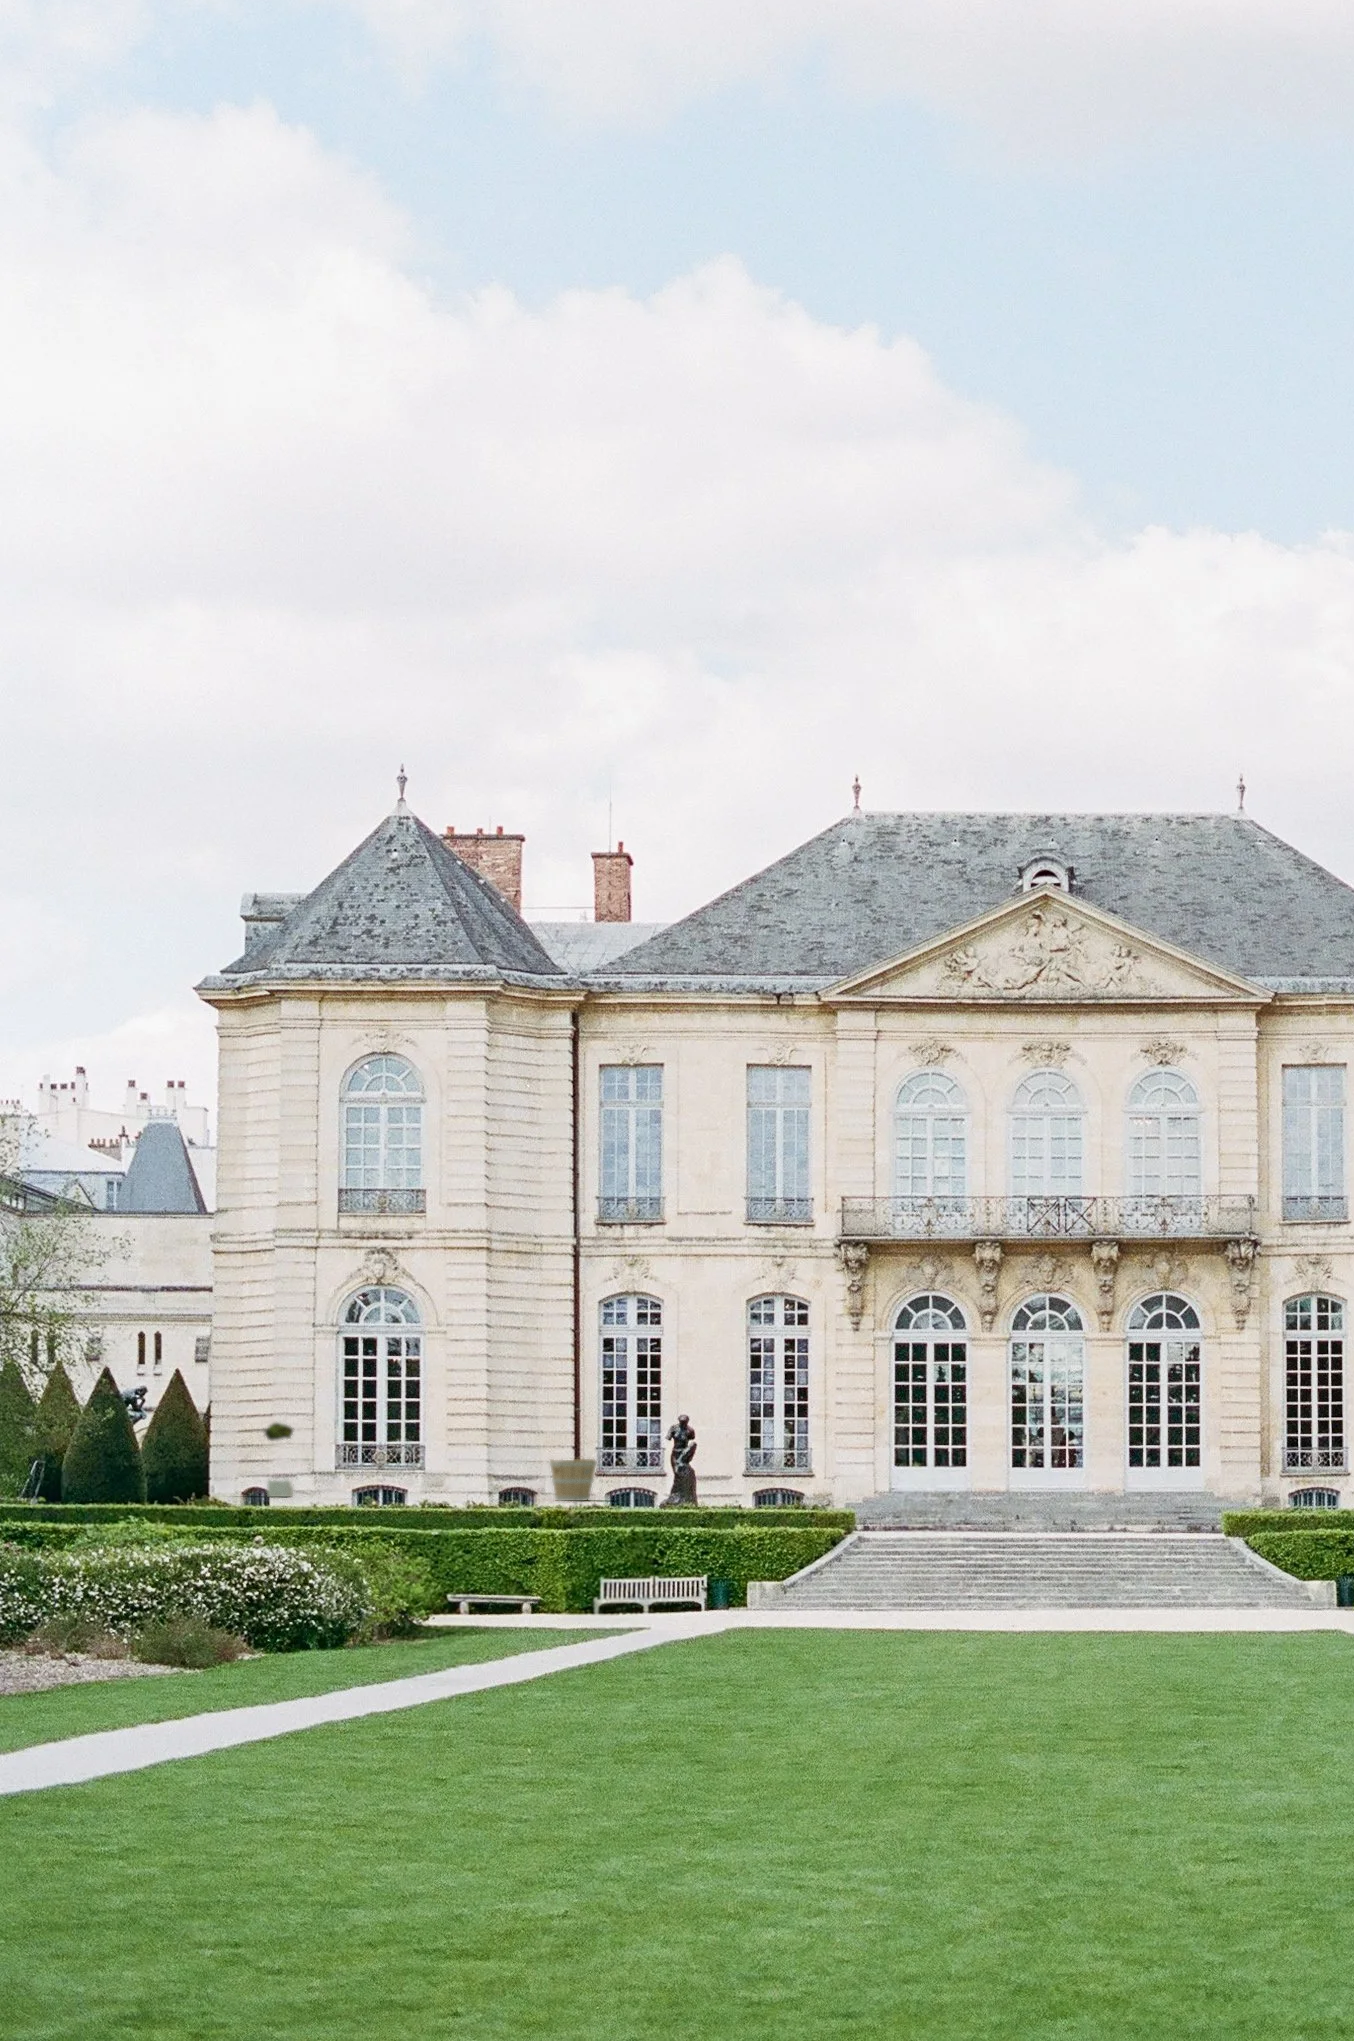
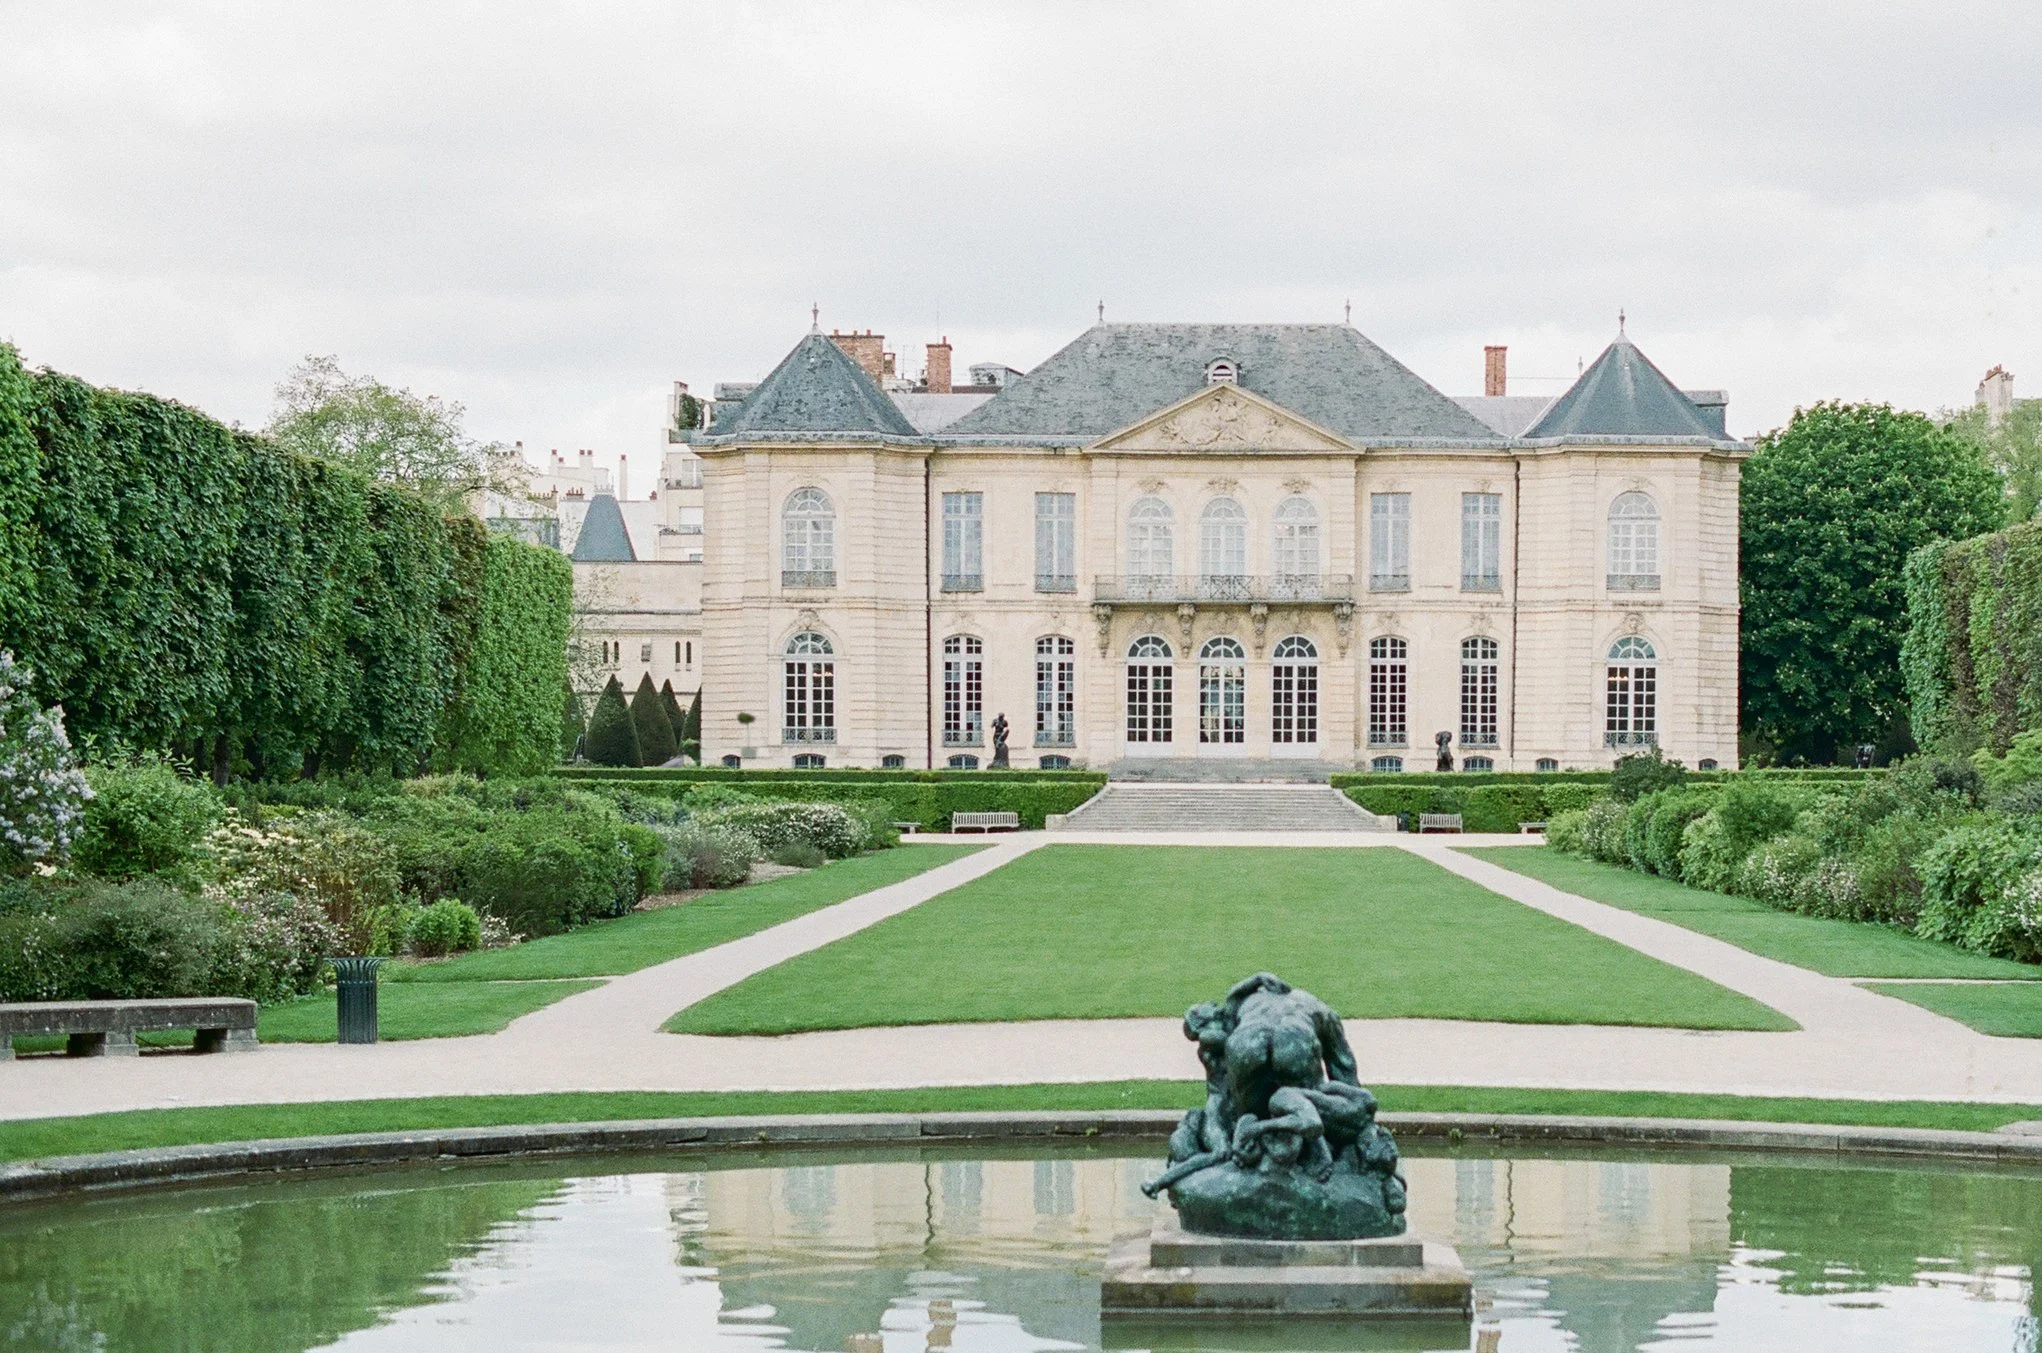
wooden bucket: present [550,1459,597,1501] -> none [915,735,944,760]

